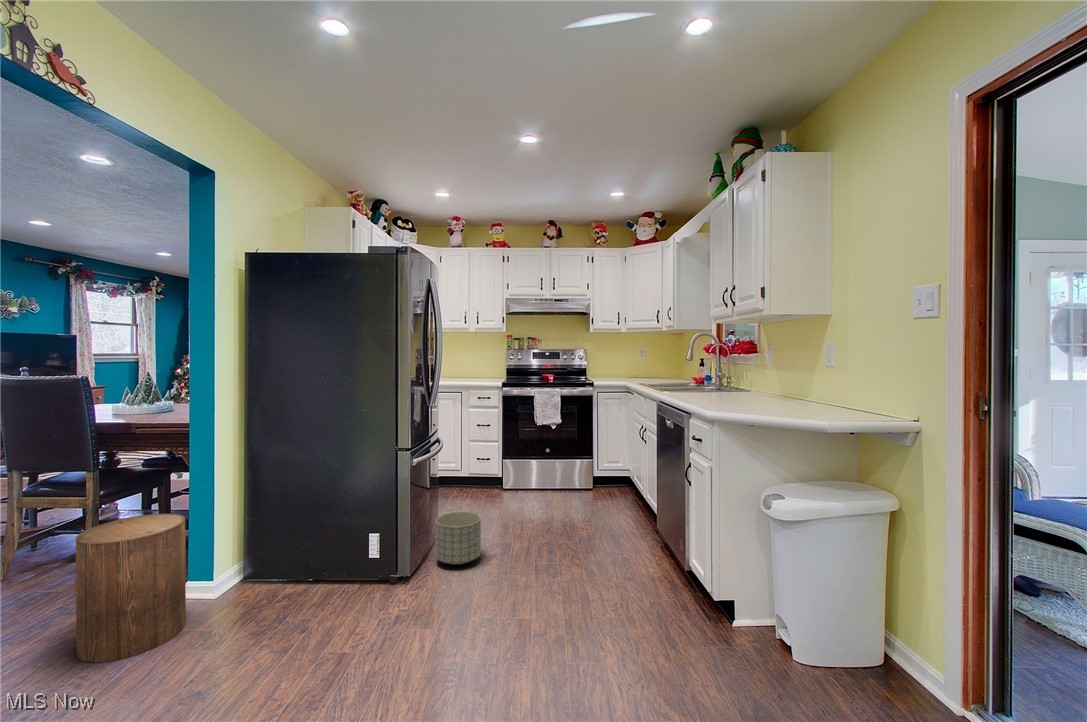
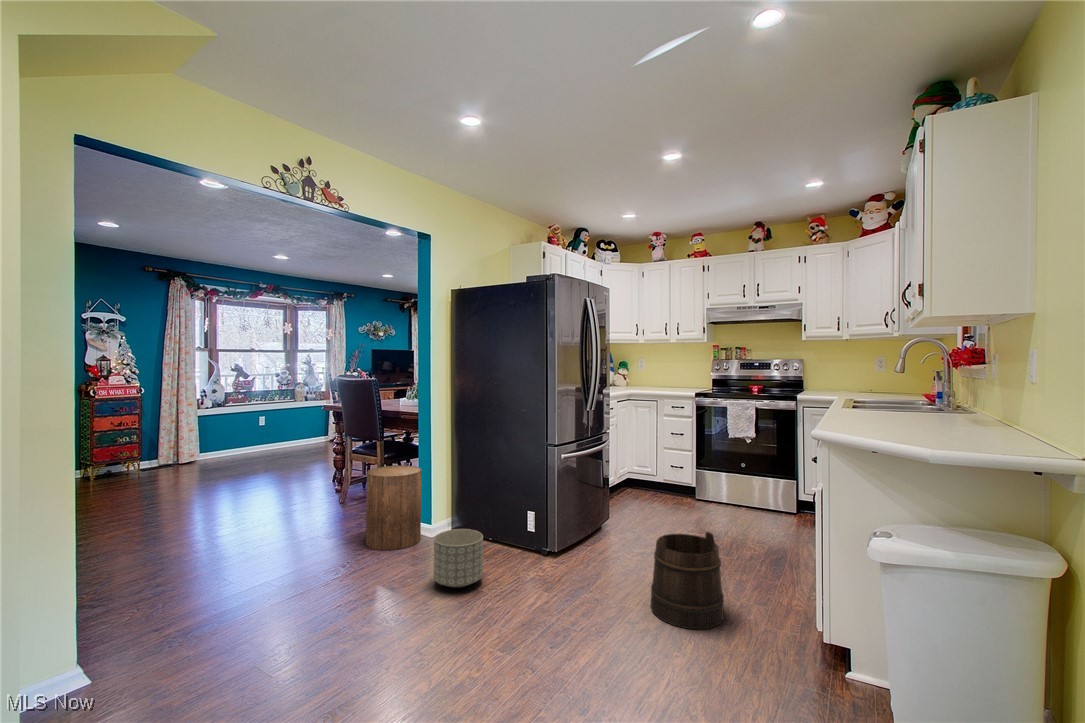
planter: present [436,512,481,565] -> present [433,529,483,588]
bucket: none [542,528,616,638] -> present [651,532,724,630]

